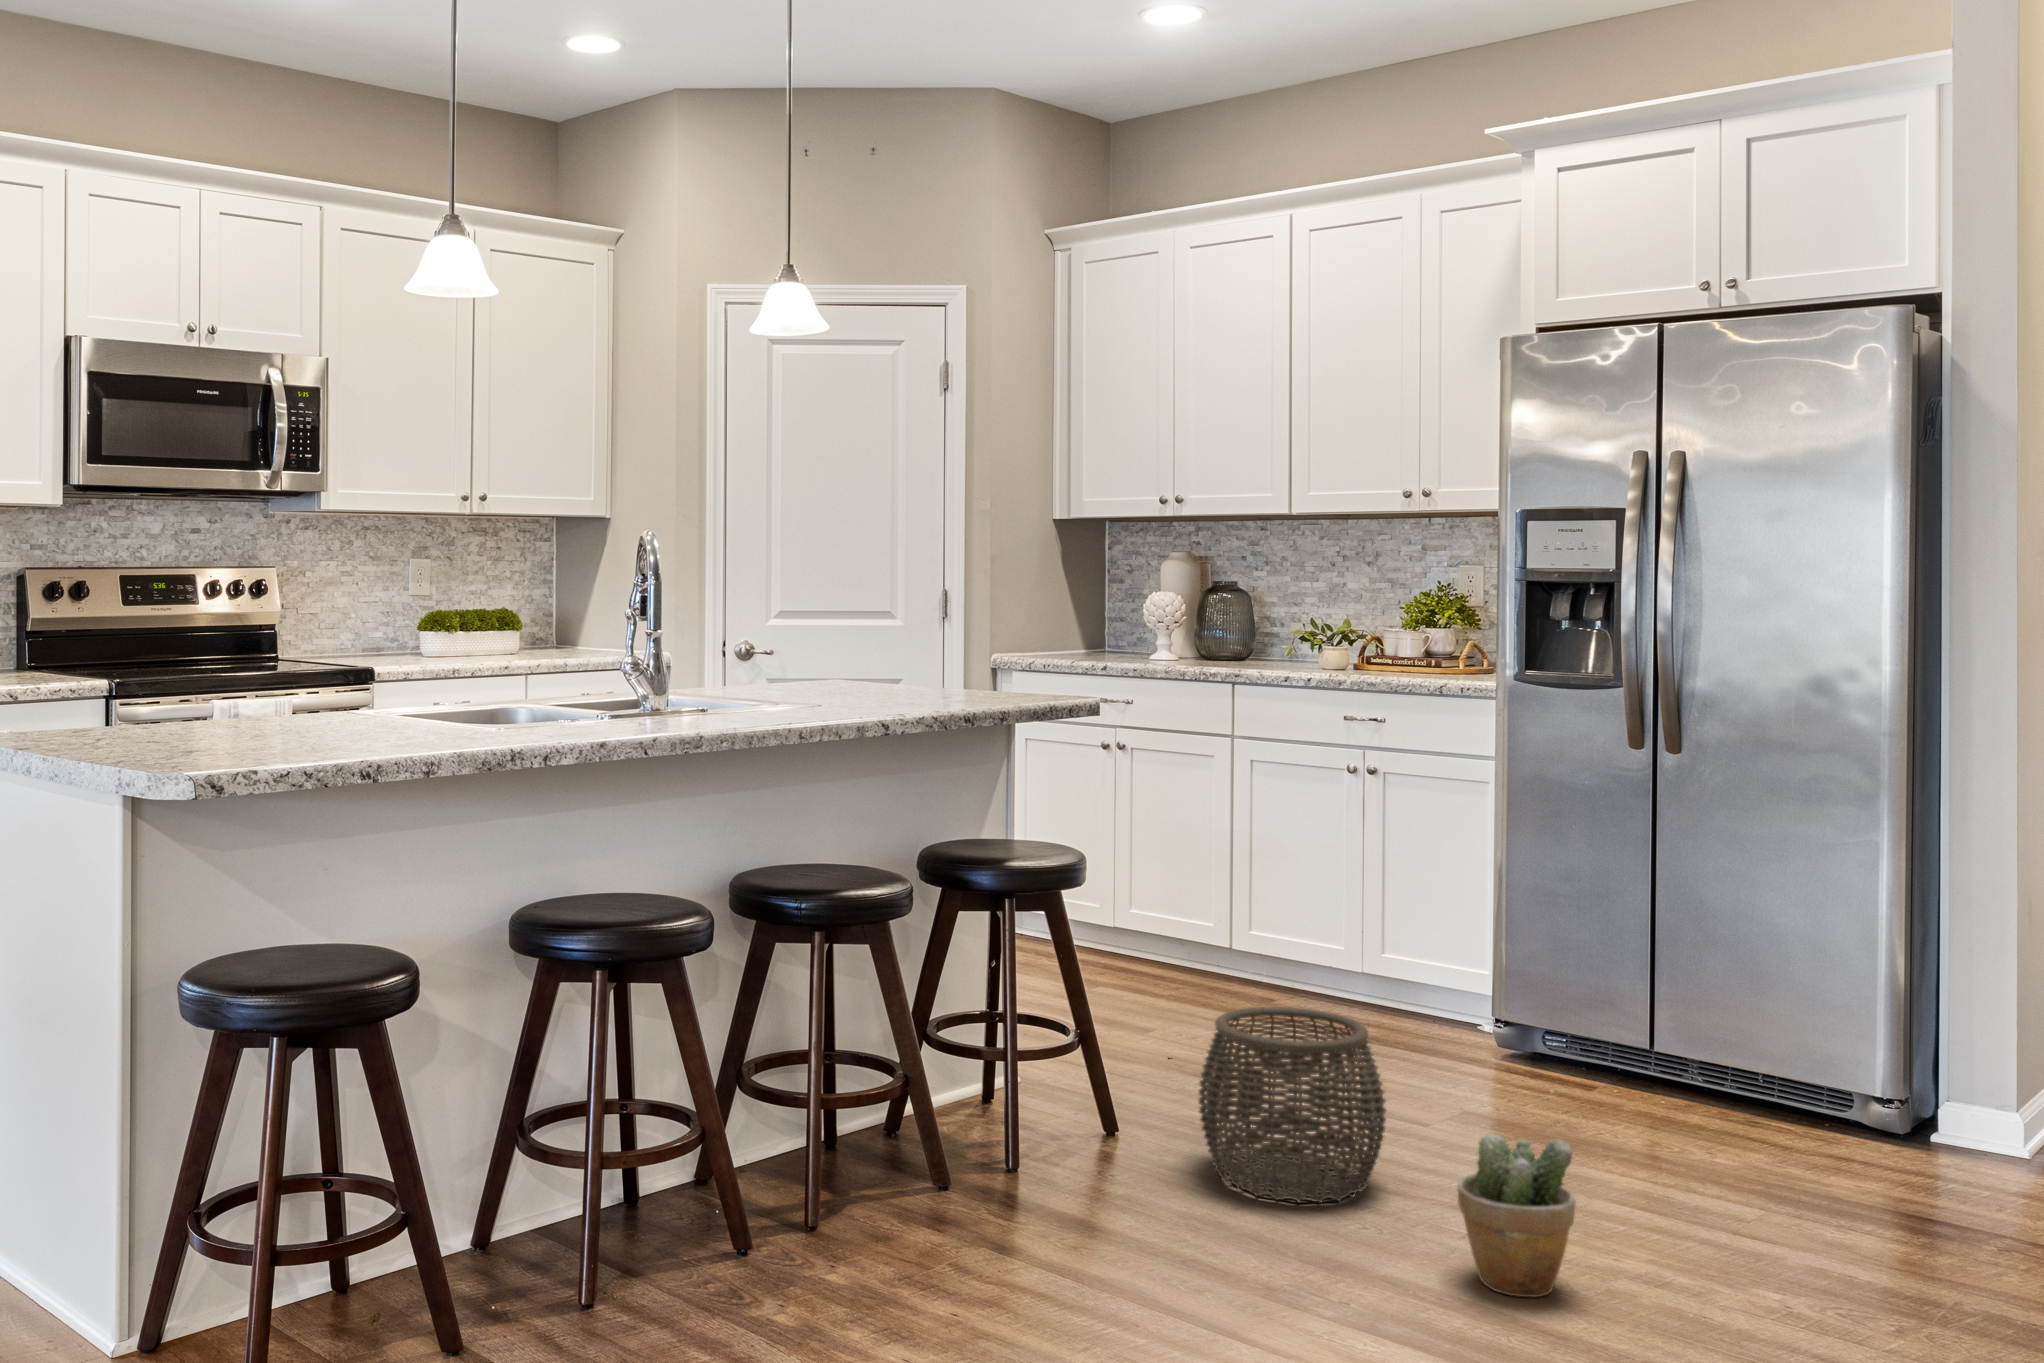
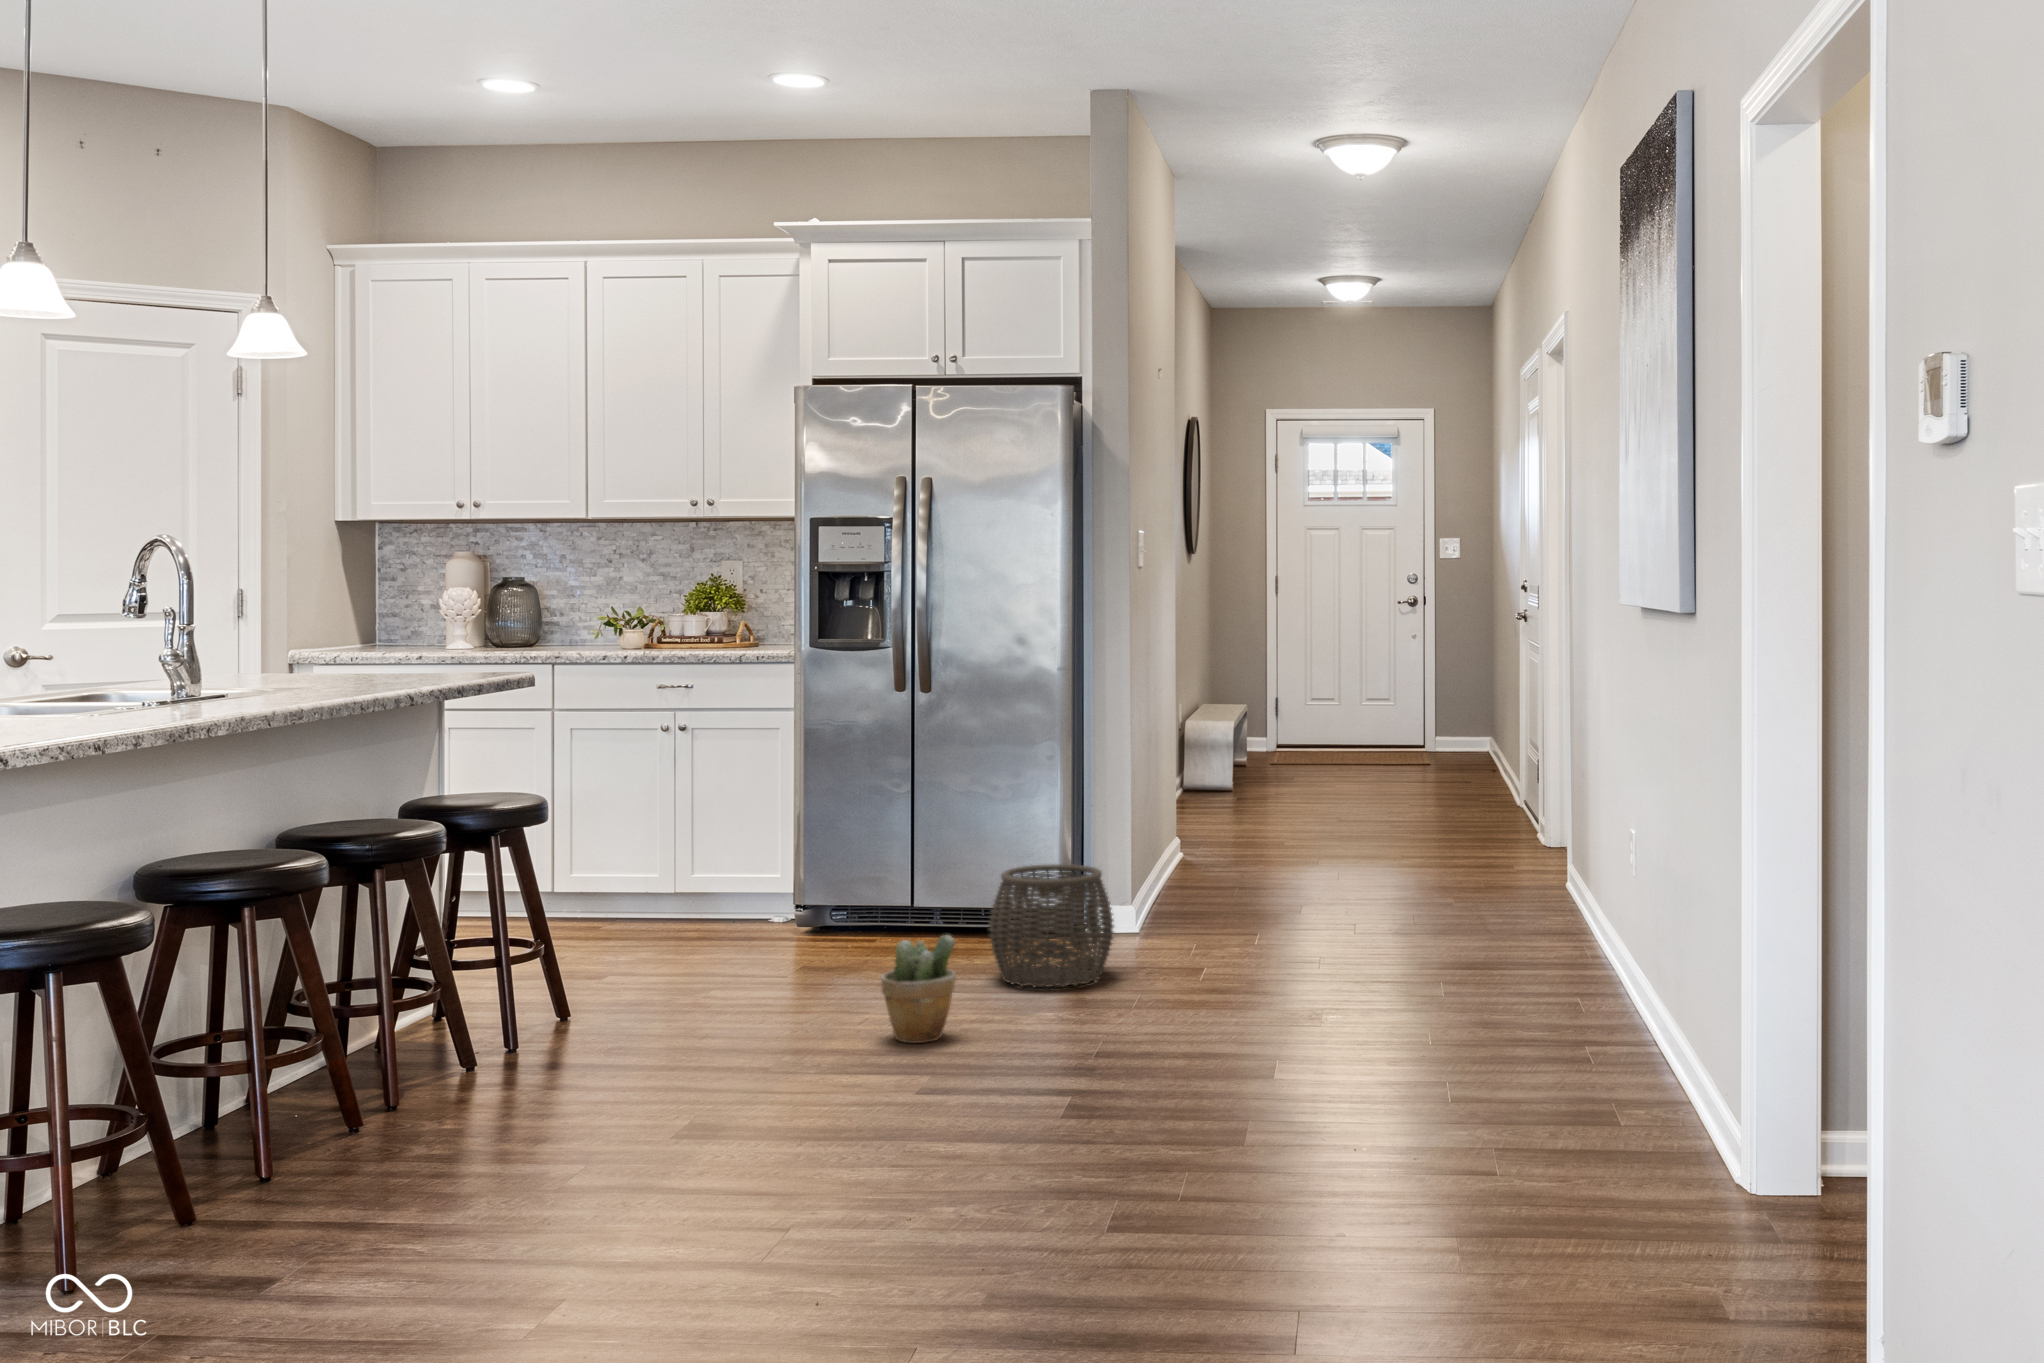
woven basket: present [1199,1007,1386,1203] -> present [989,864,1114,987]

